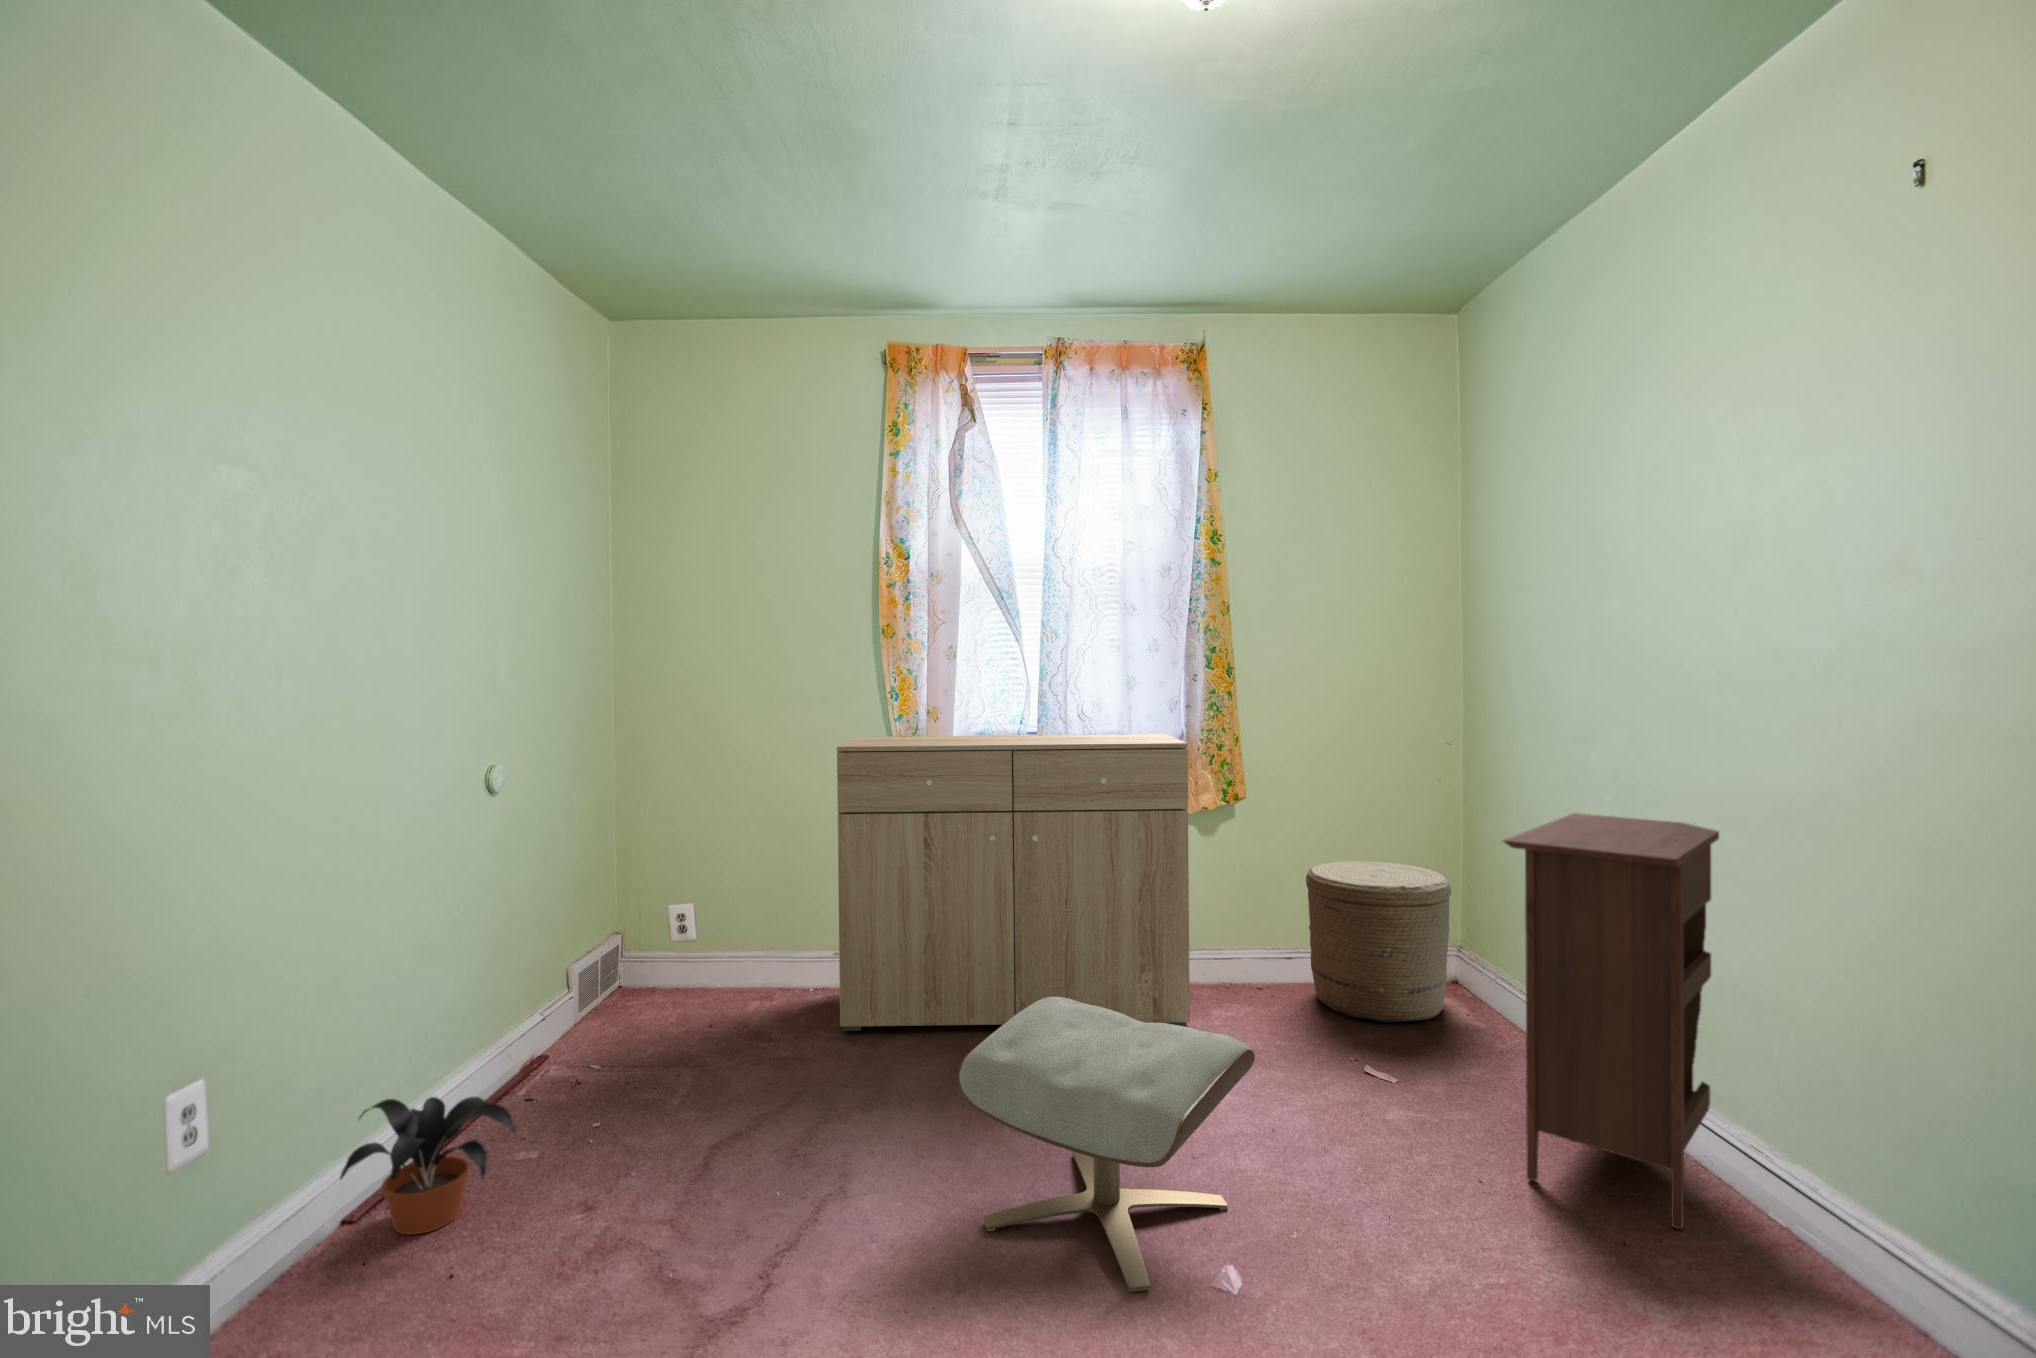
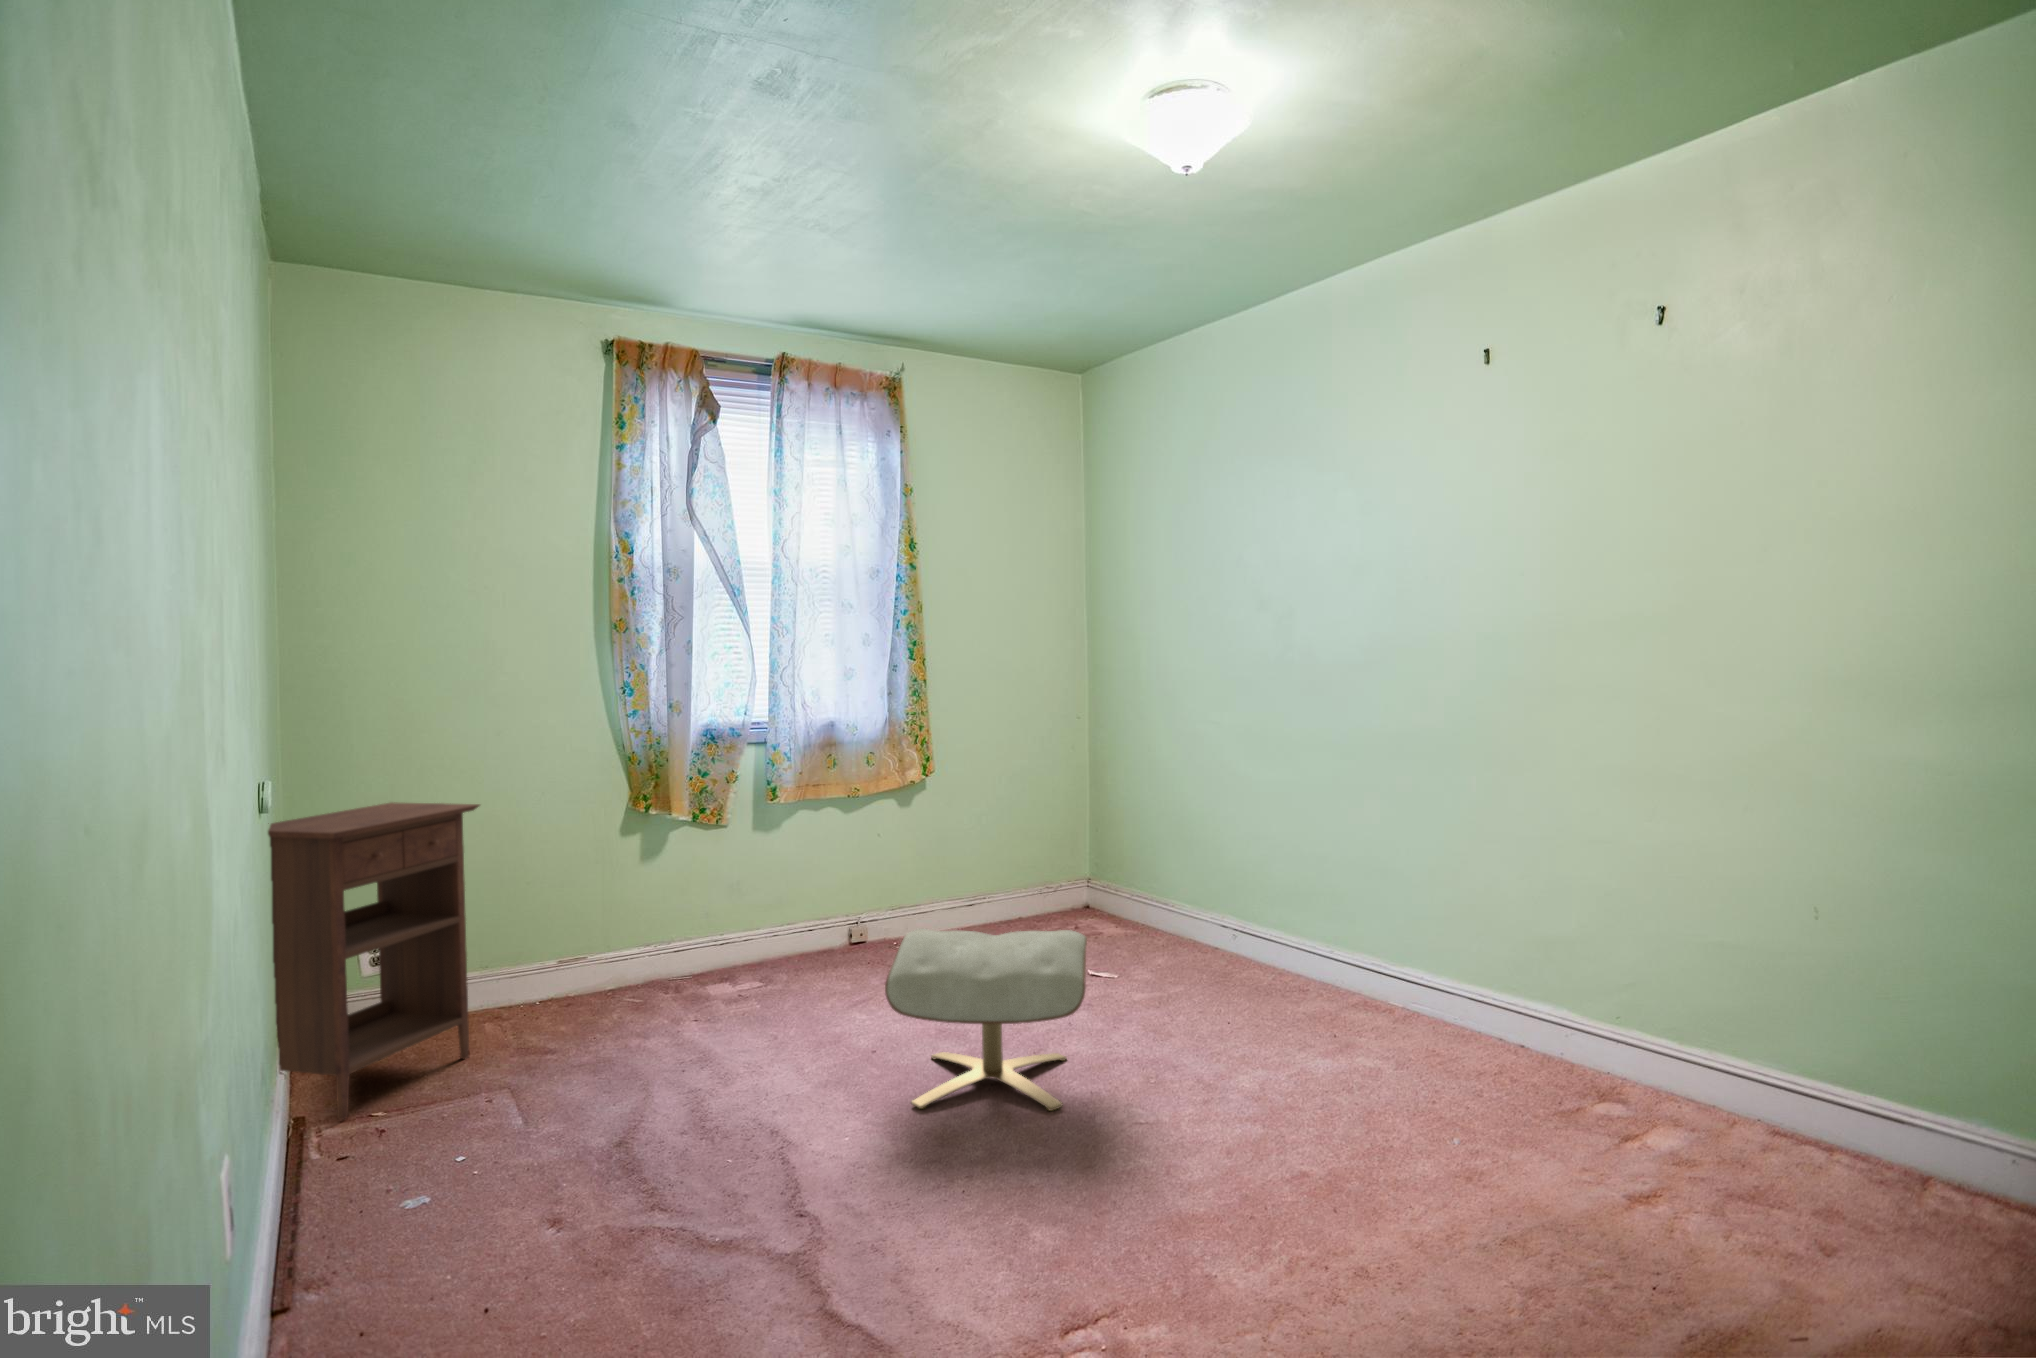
dresser: present [837,734,1190,1031] -> none [585,719,930,1026]
nightstand: present [1503,813,1719,1229] -> present [268,802,480,1120]
woven basket: present [1306,861,1451,1023] -> none [993,818,1104,941]
potted plant: present [340,1097,516,1235] -> none [290,1105,481,1250]

